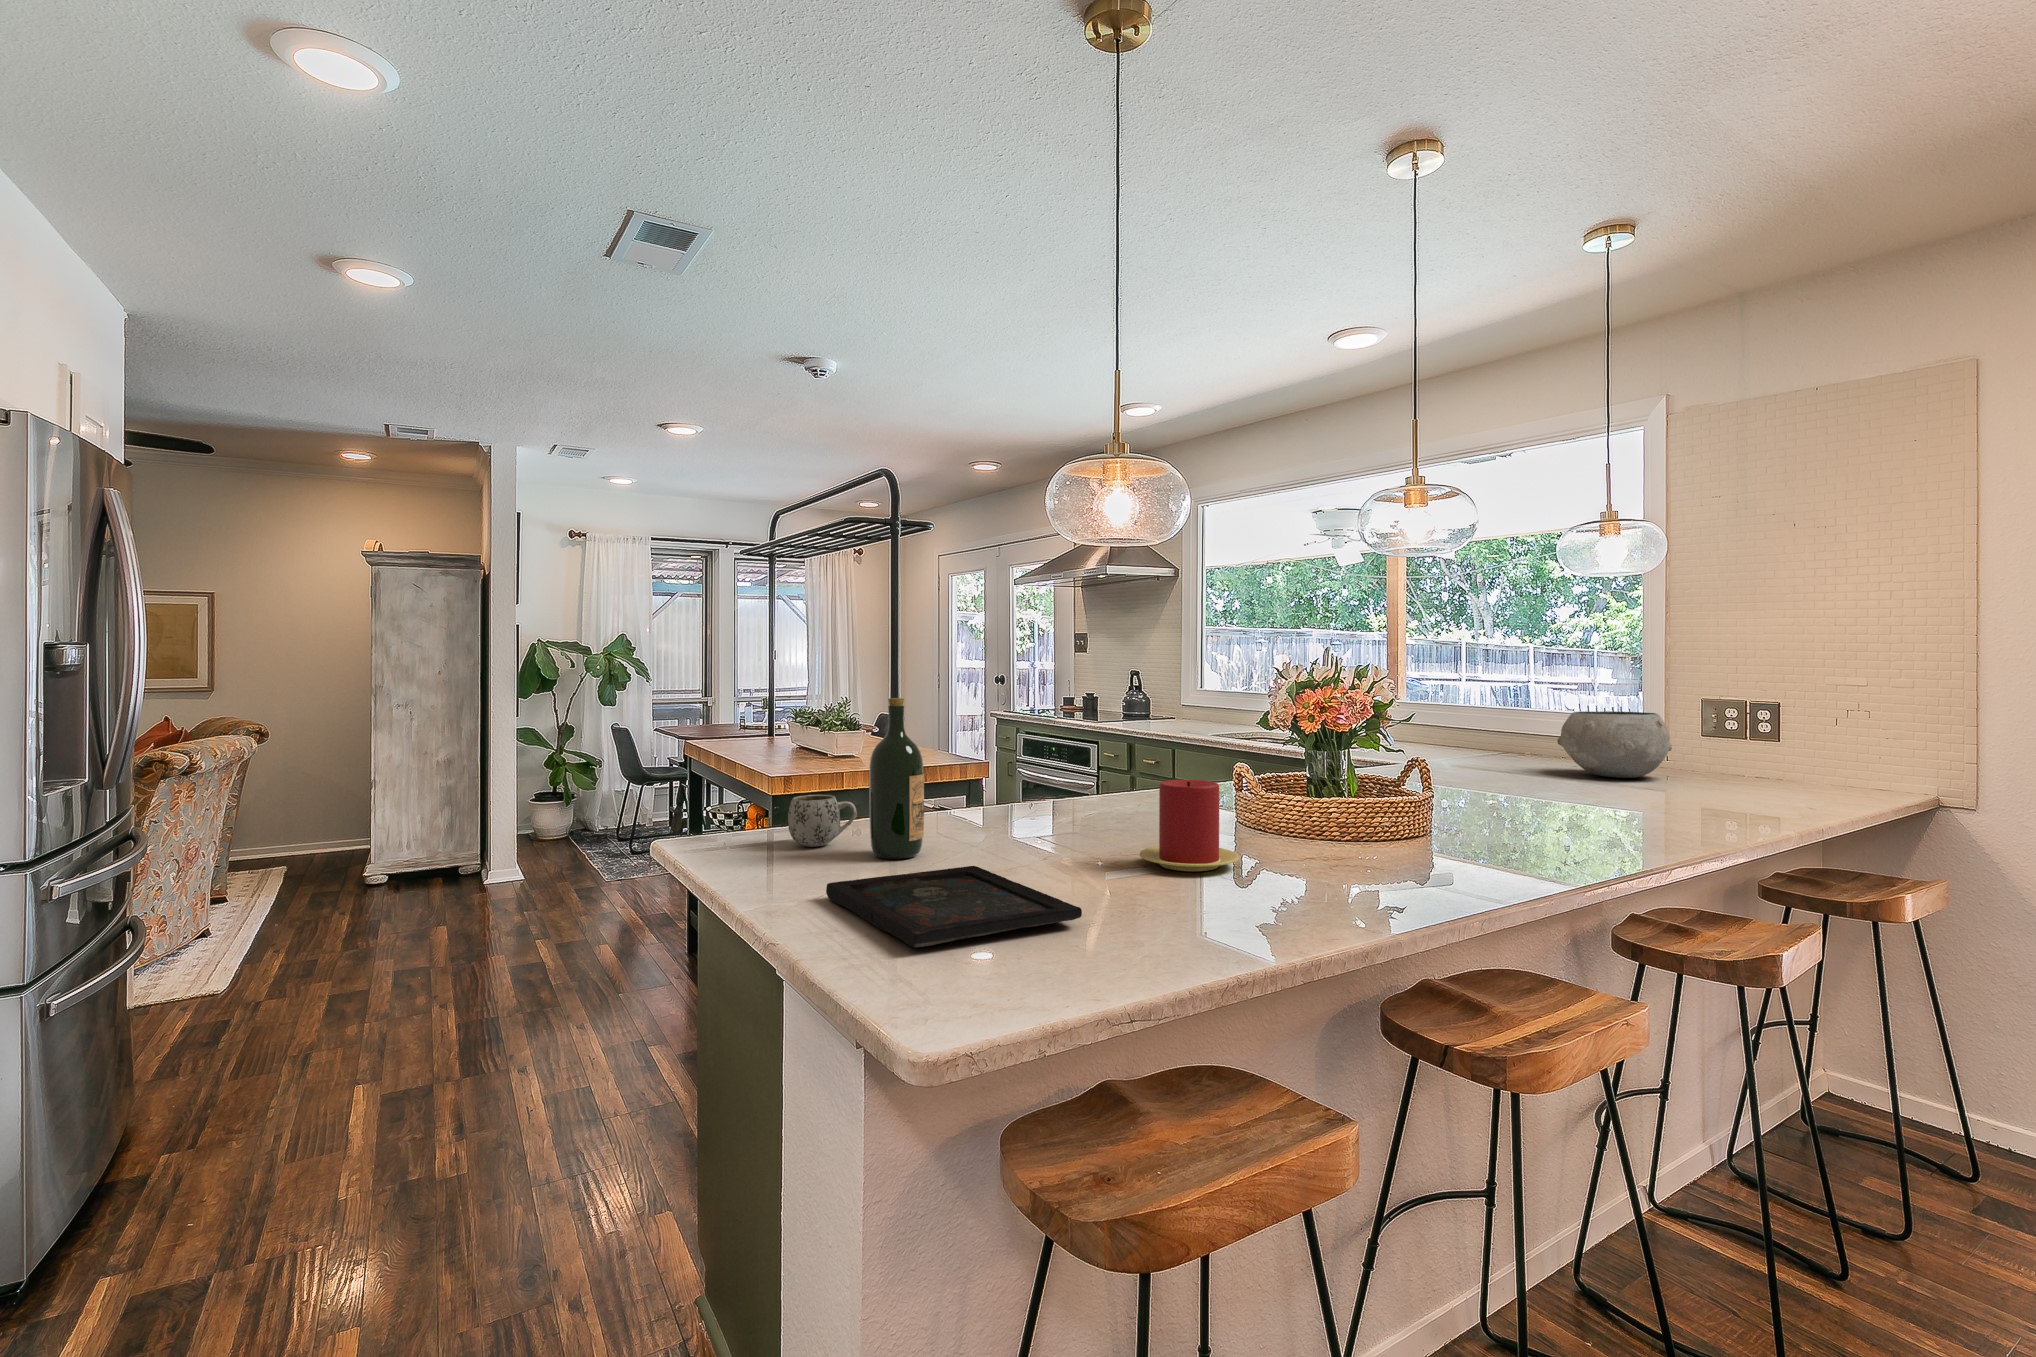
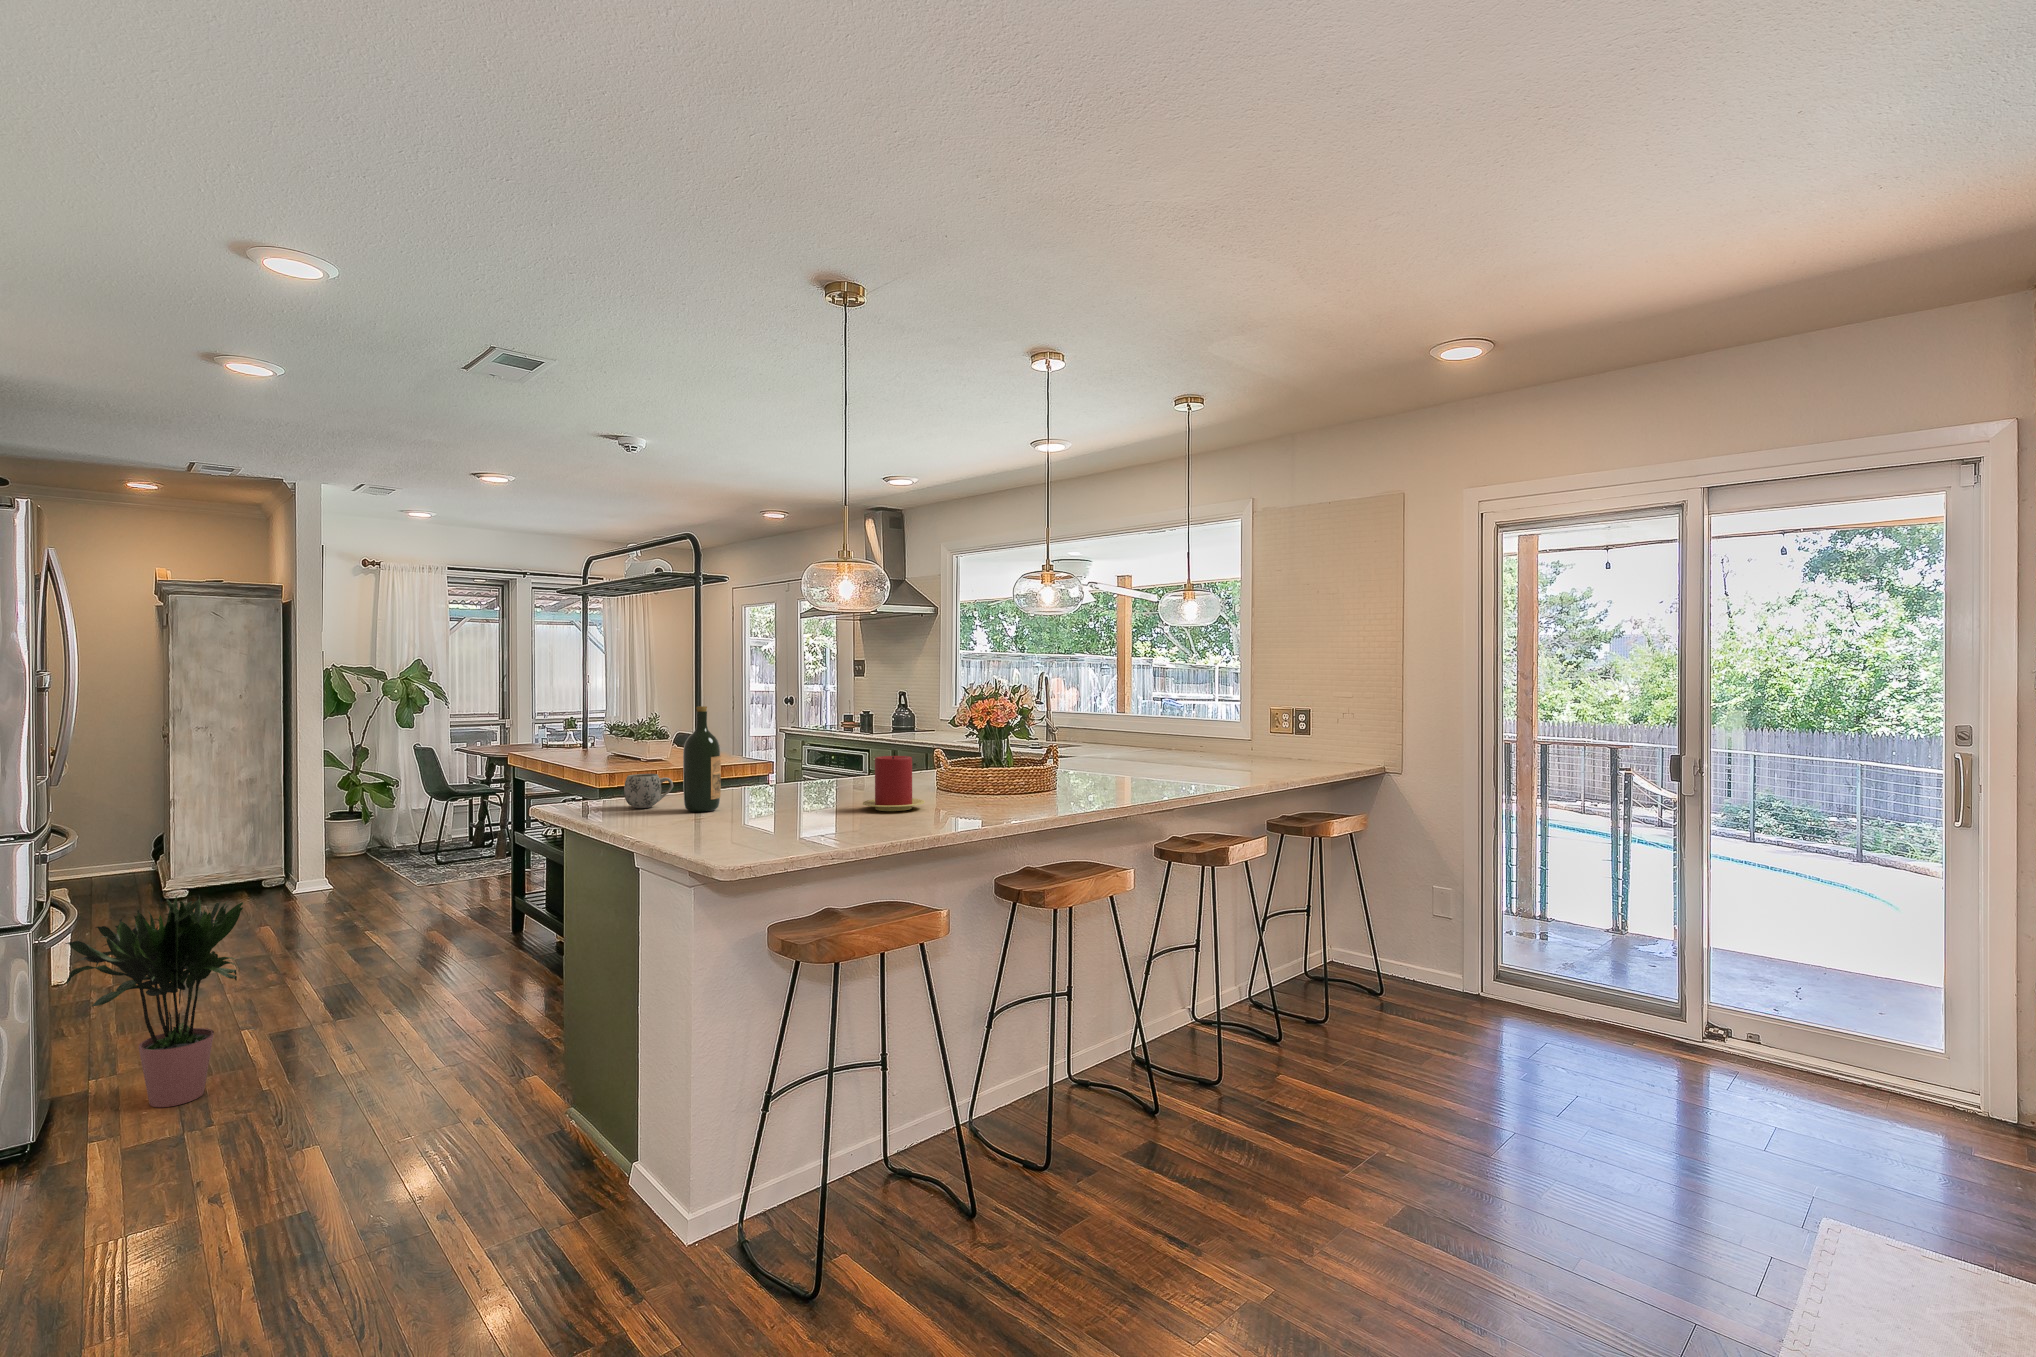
ceramic bowl: present [1557,711,1672,778] -> none [1182,715,1251,760]
tray: present [826,866,1082,947] -> none [658,810,816,843]
potted plant: none [105,904,344,1201] -> present [66,896,243,1107]

